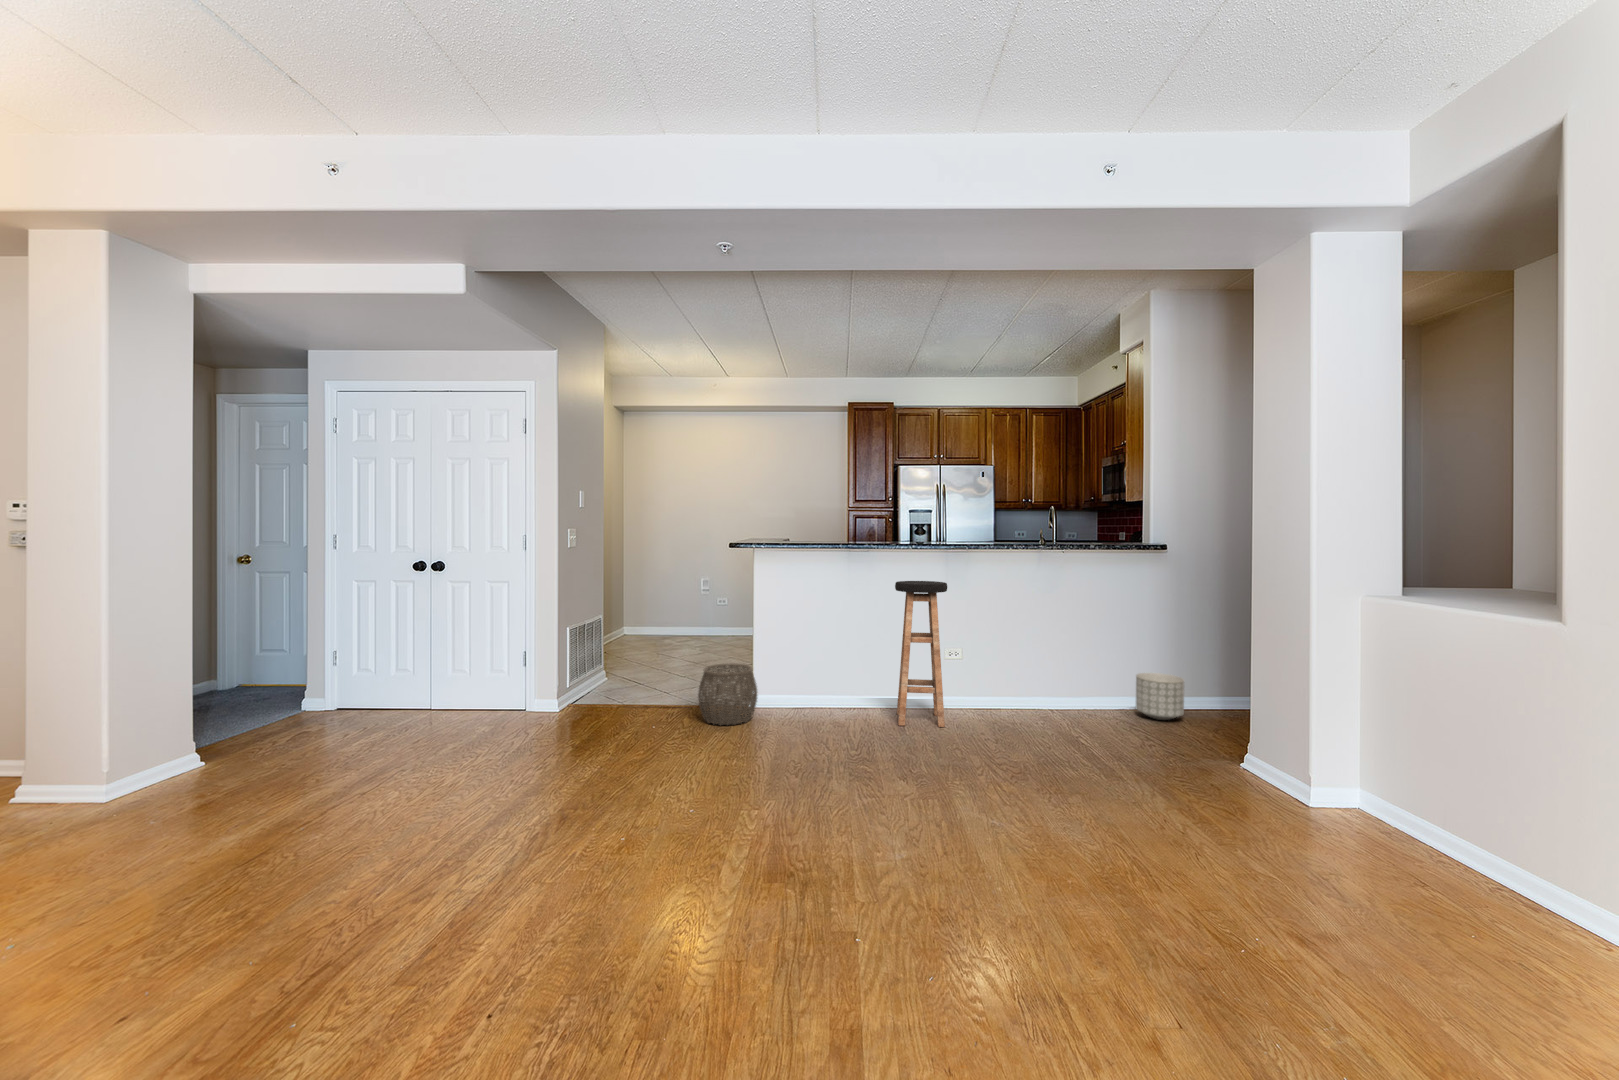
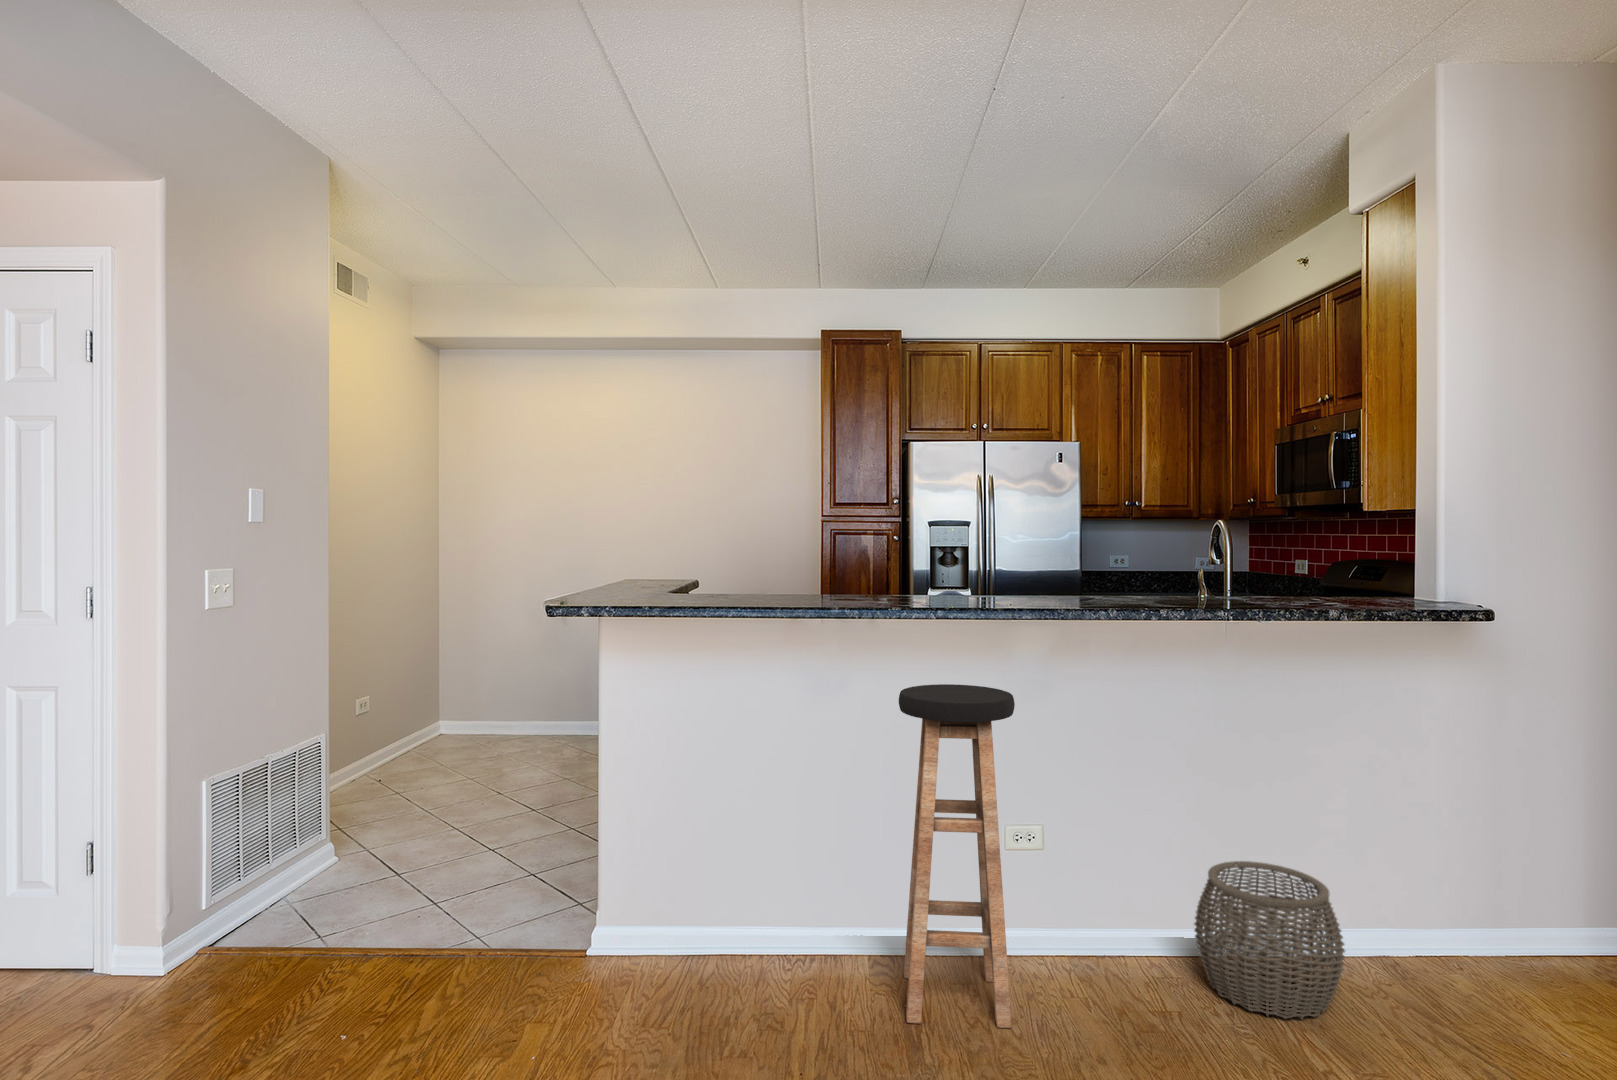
woven basket: present [698,664,757,725] -> present [1194,861,1345,1019]
planter: present [1136,673,1184,720] -> none [1418,878,1535,994]

